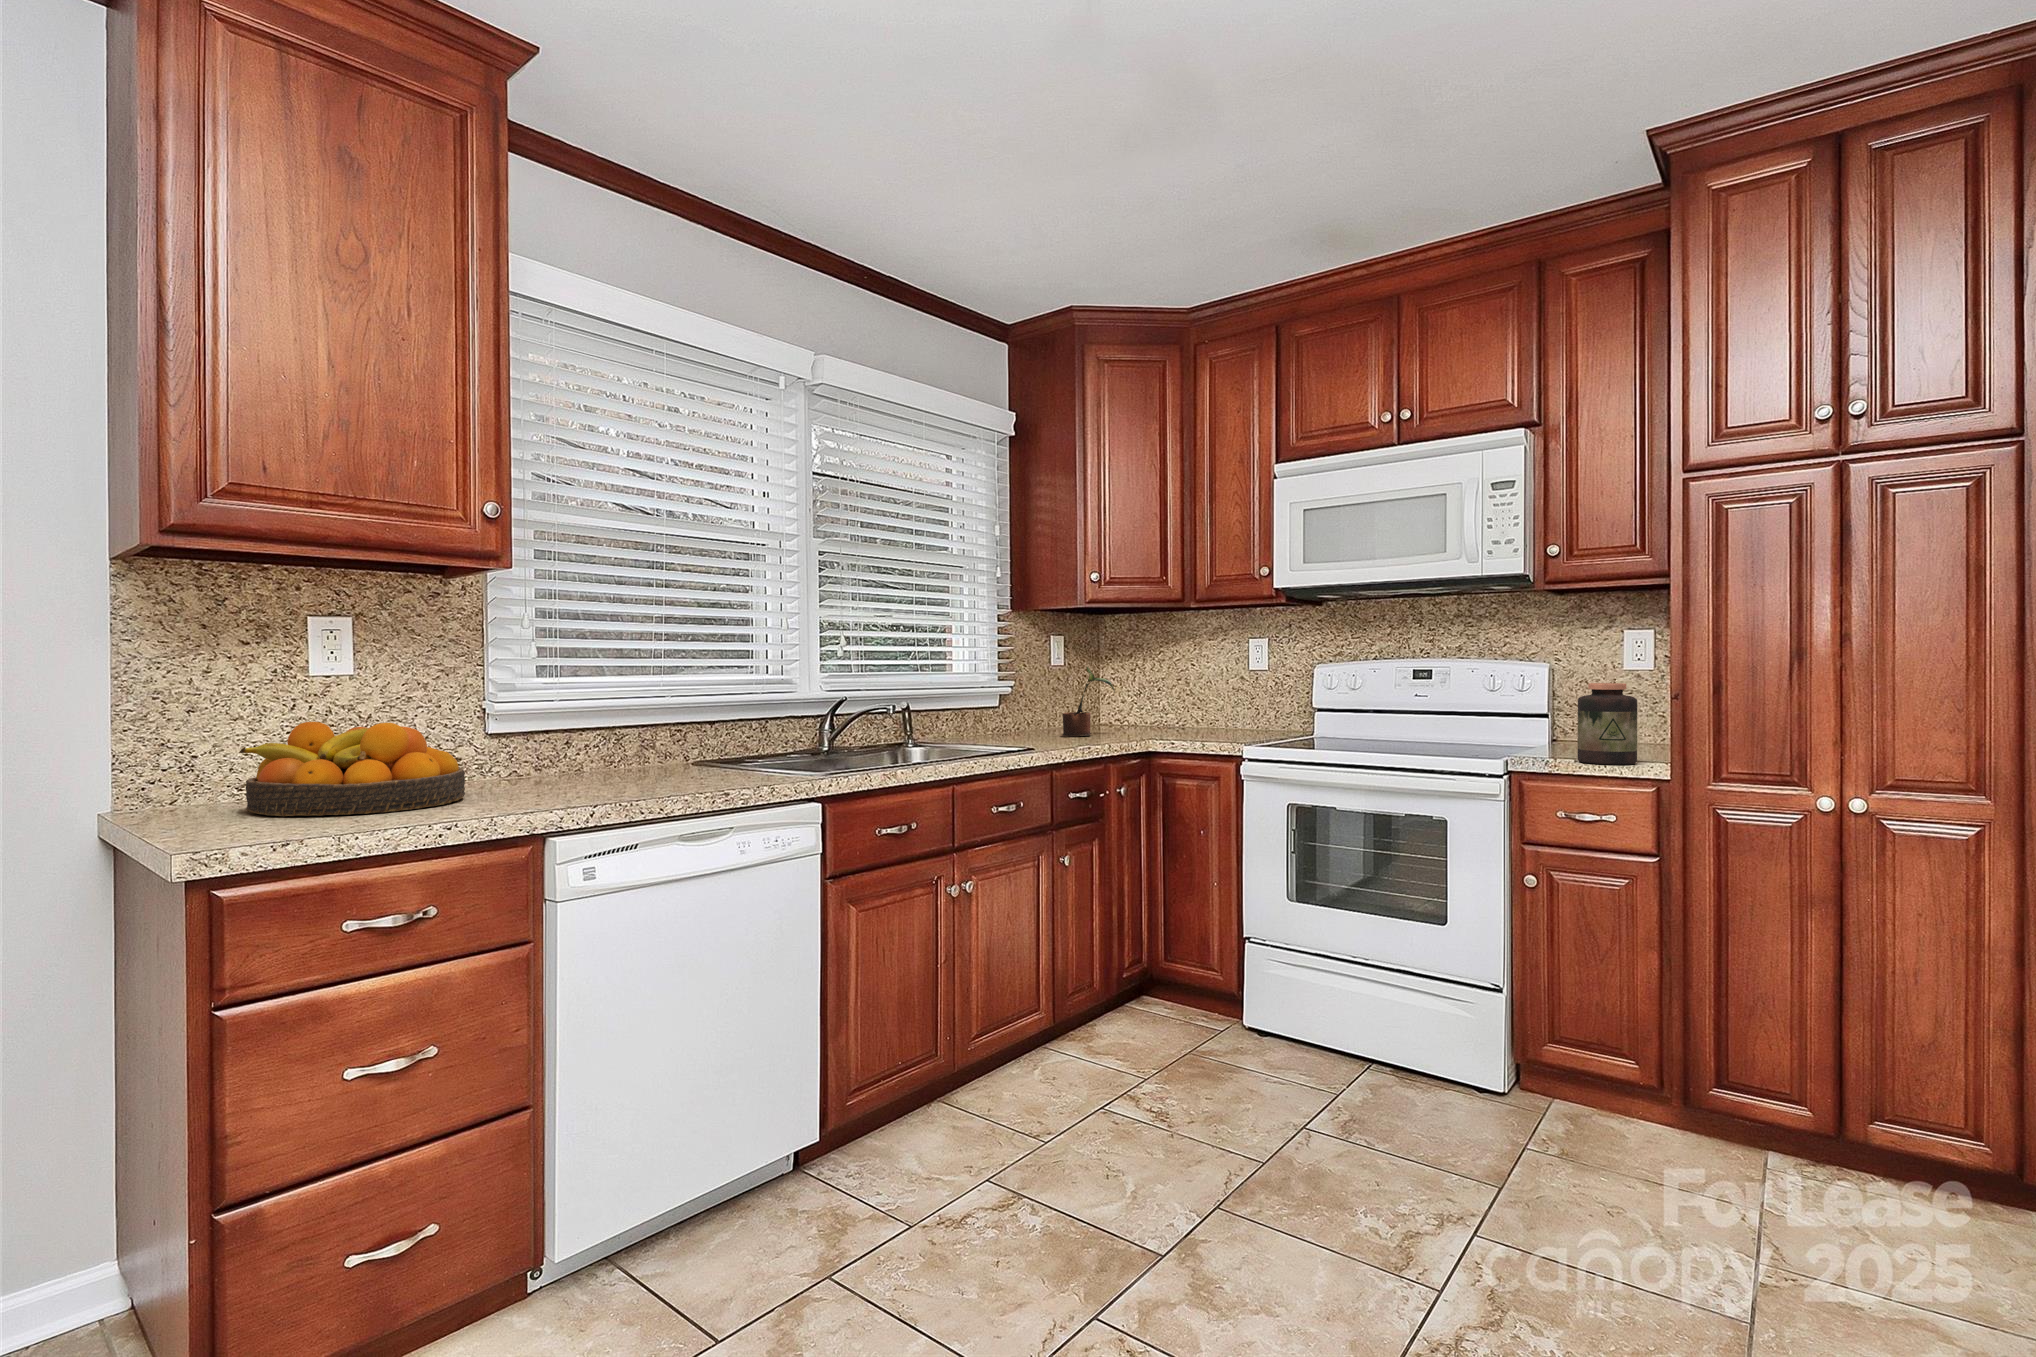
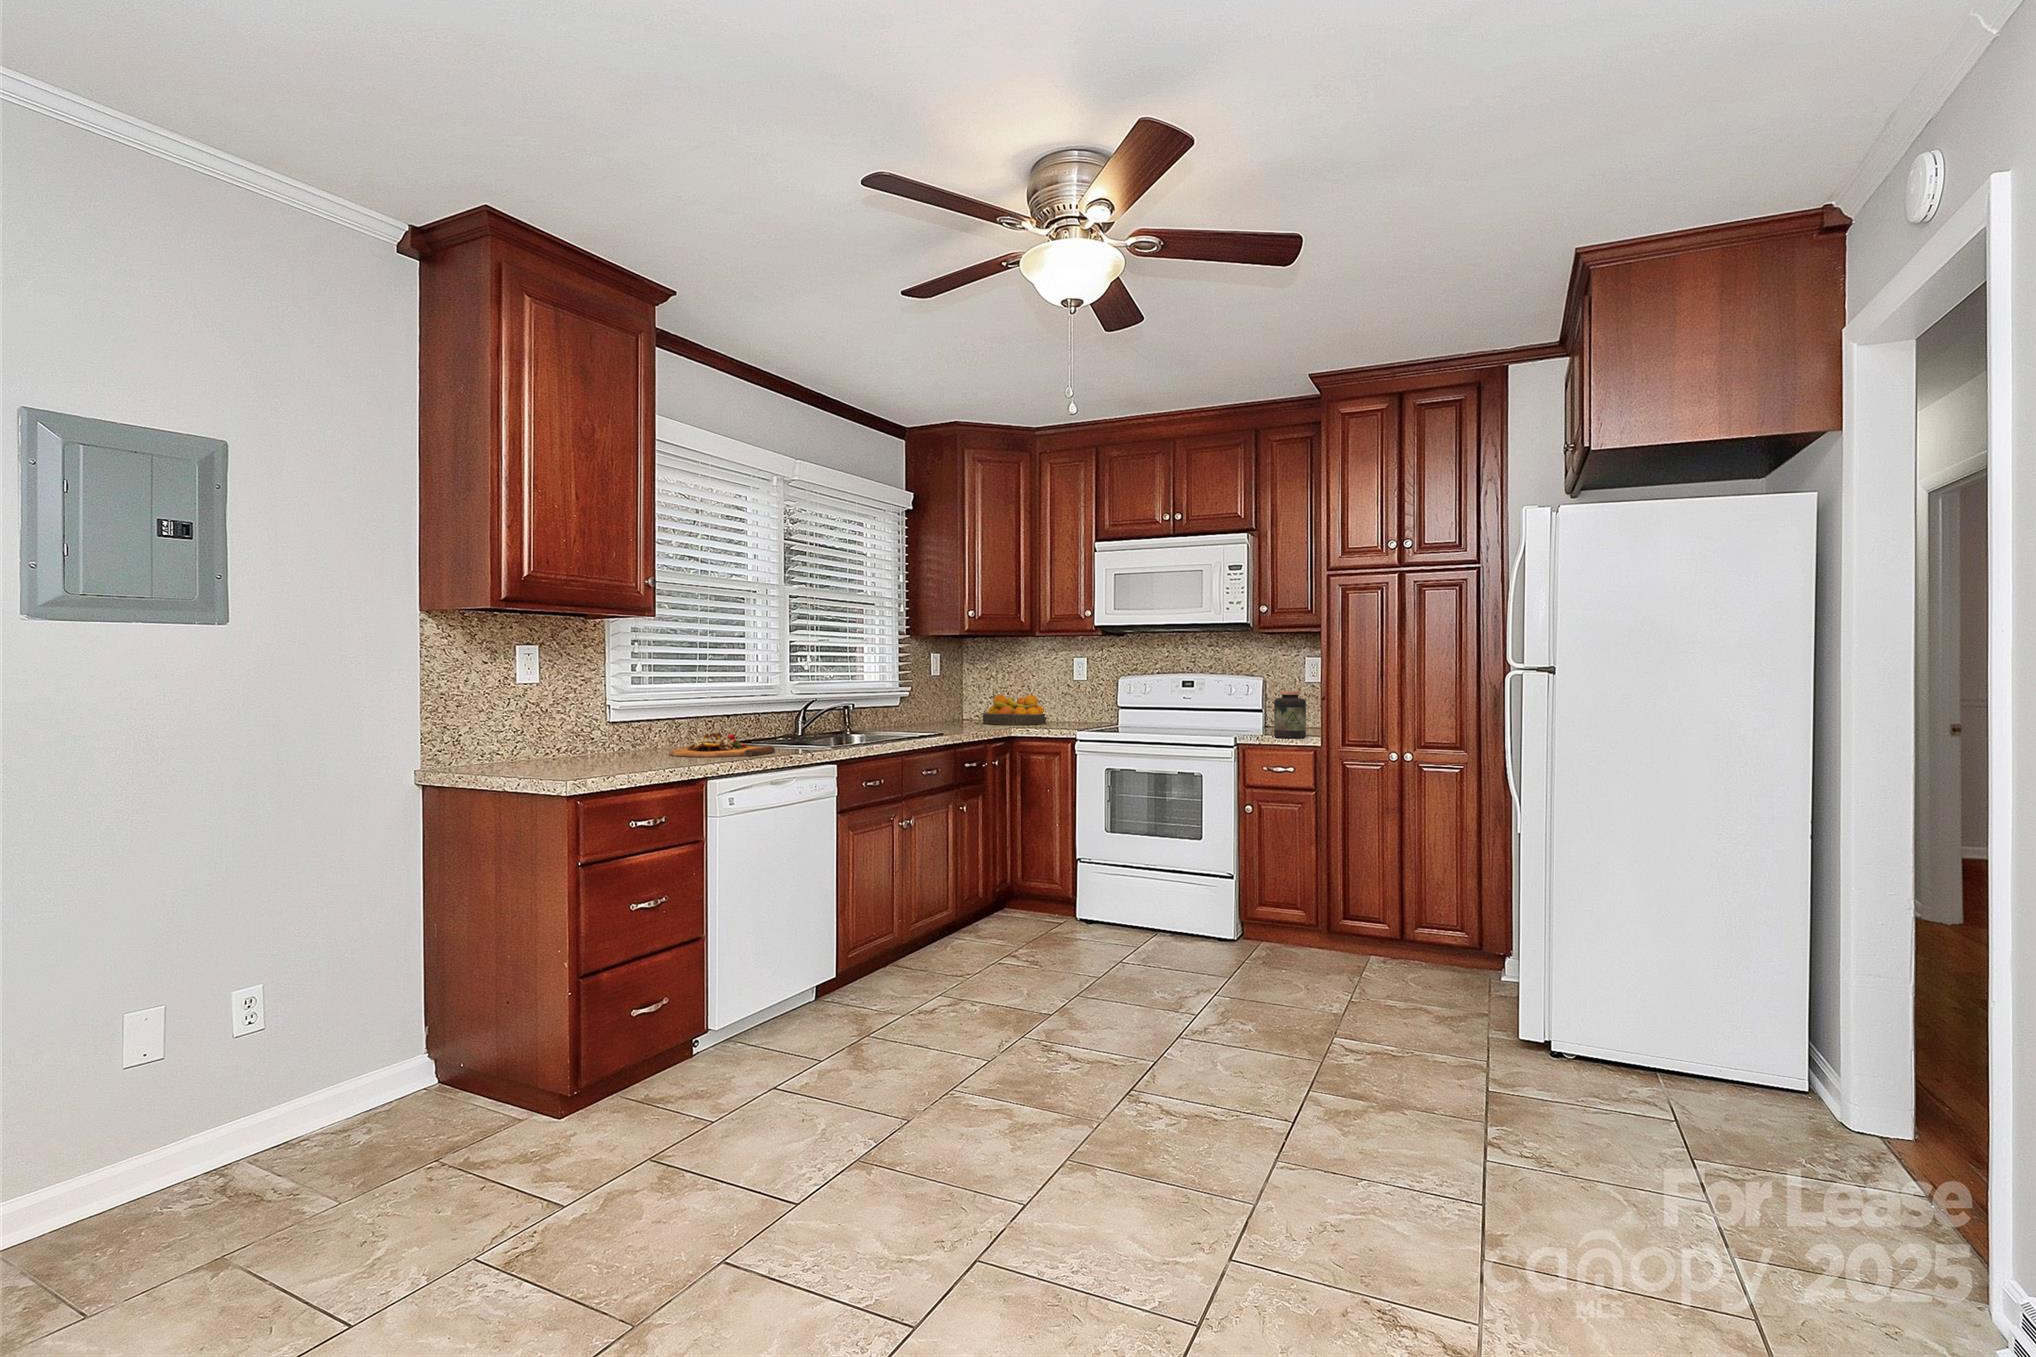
potted plant: present [1061,667,1115,737] -> none [944,678,982,727]
fruit bowl: present [239,722,465,816] -> present [983,695,1046,725]
cutting board: none [556,750,722,792] -> present [669,732,775,757]

